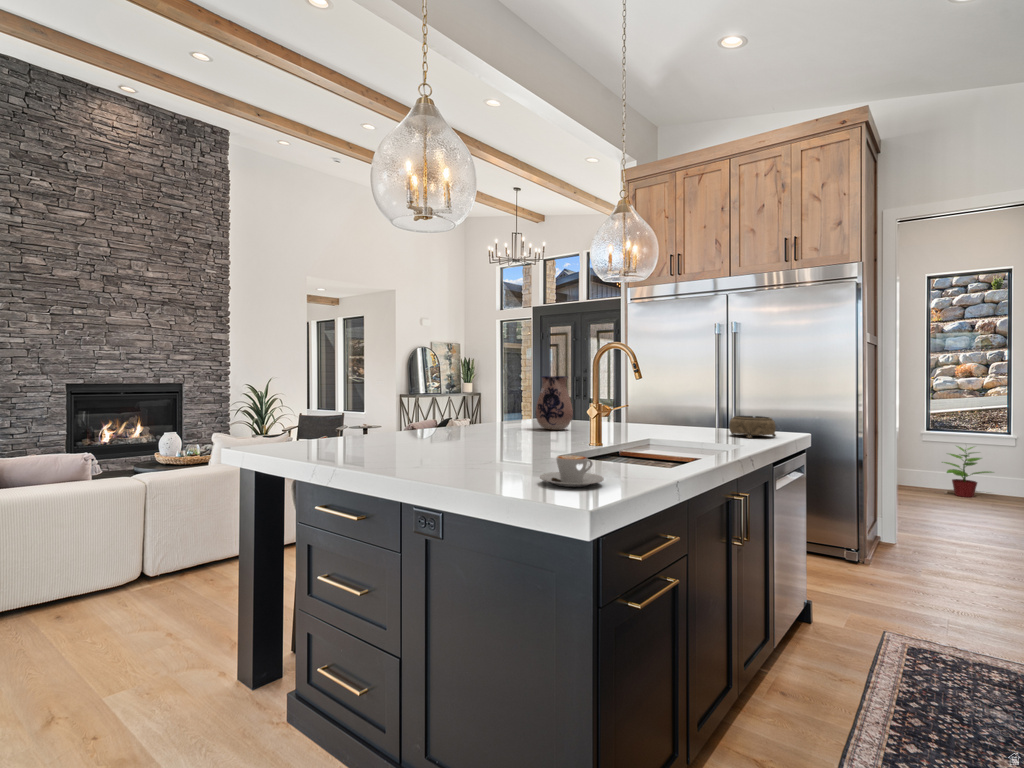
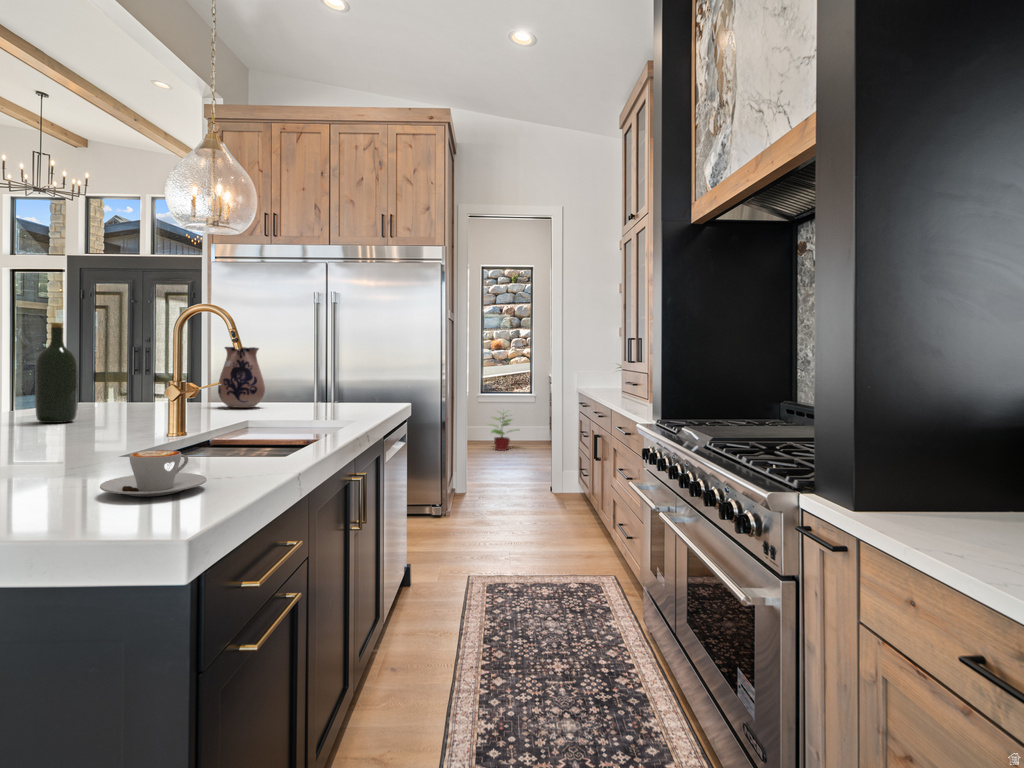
wine bottle: none [510,364,534,435] -> present [35,323,78,423]
ceramic pitcher: present [536,376,573,430] -> present [218,347,265,408]
decorative bowl: present [729,416,776,438] -> none [335,390,381,413]

